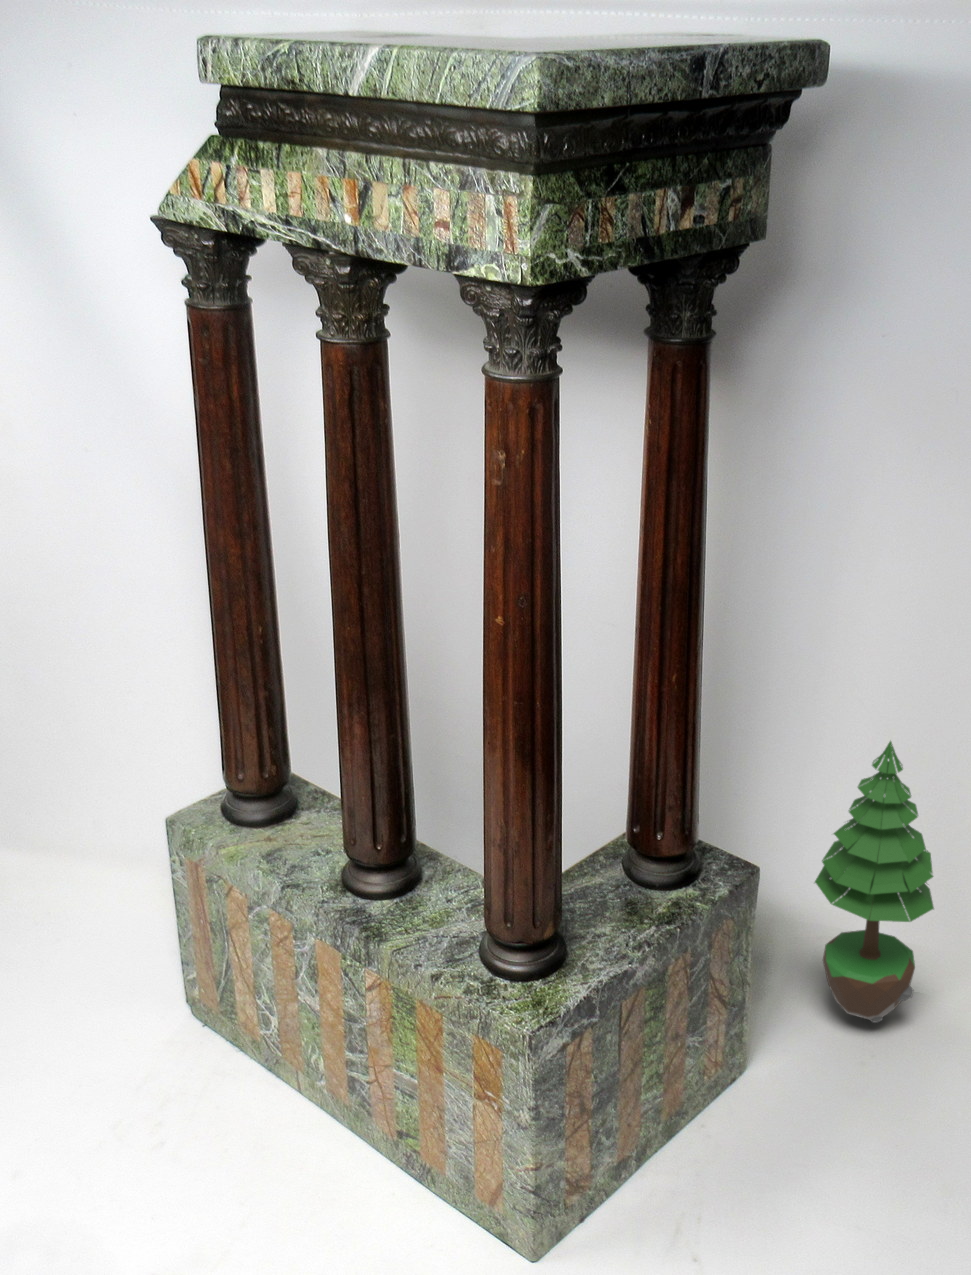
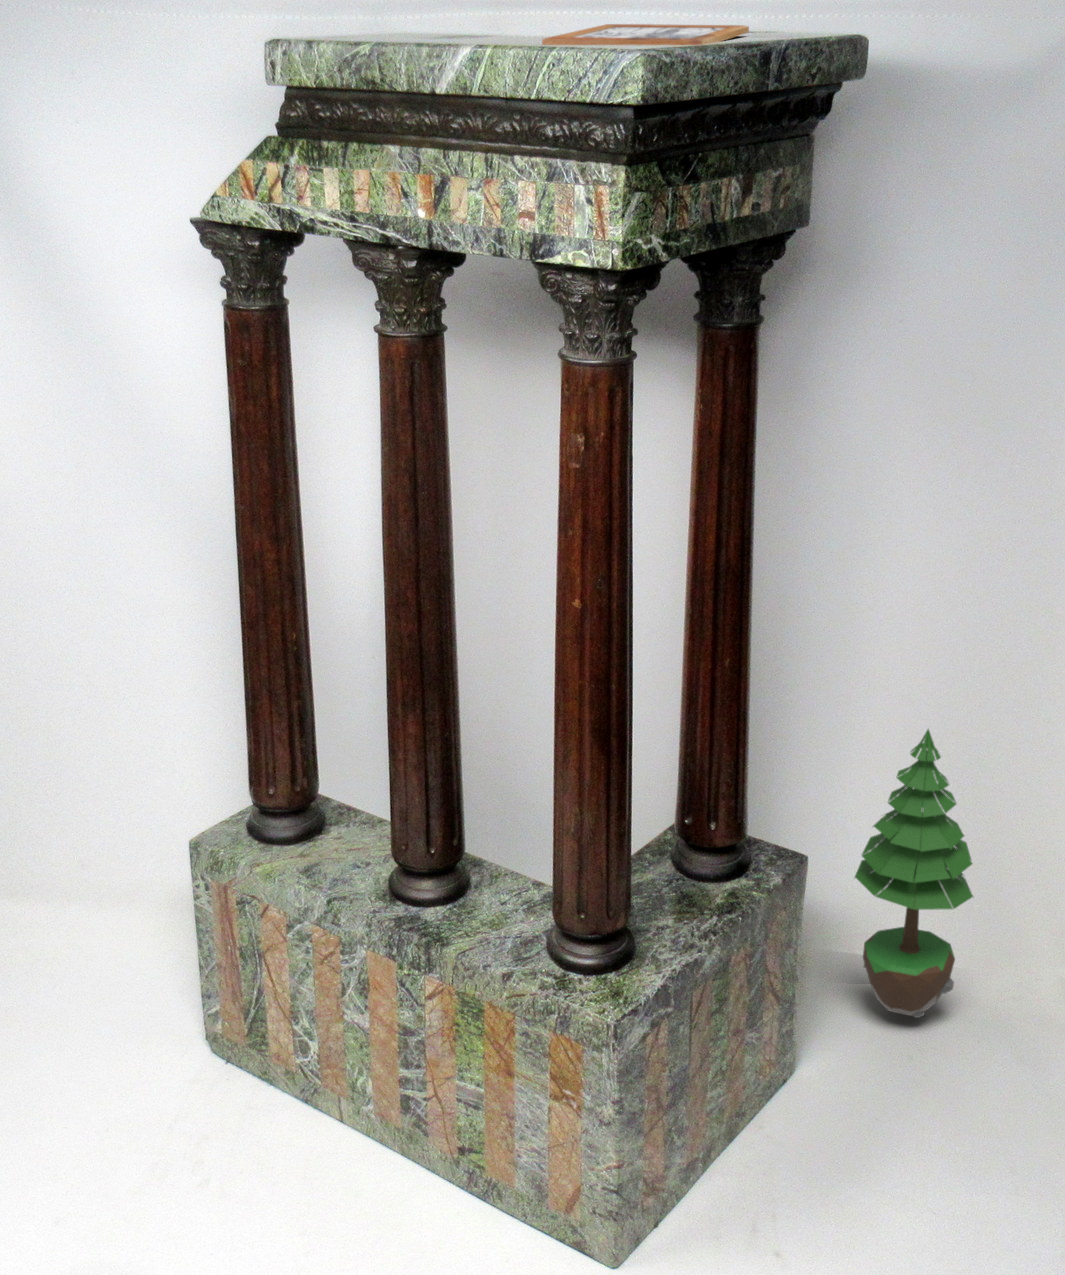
picture frame: none [465,20,700,49] -> present [542,24,749,45]

